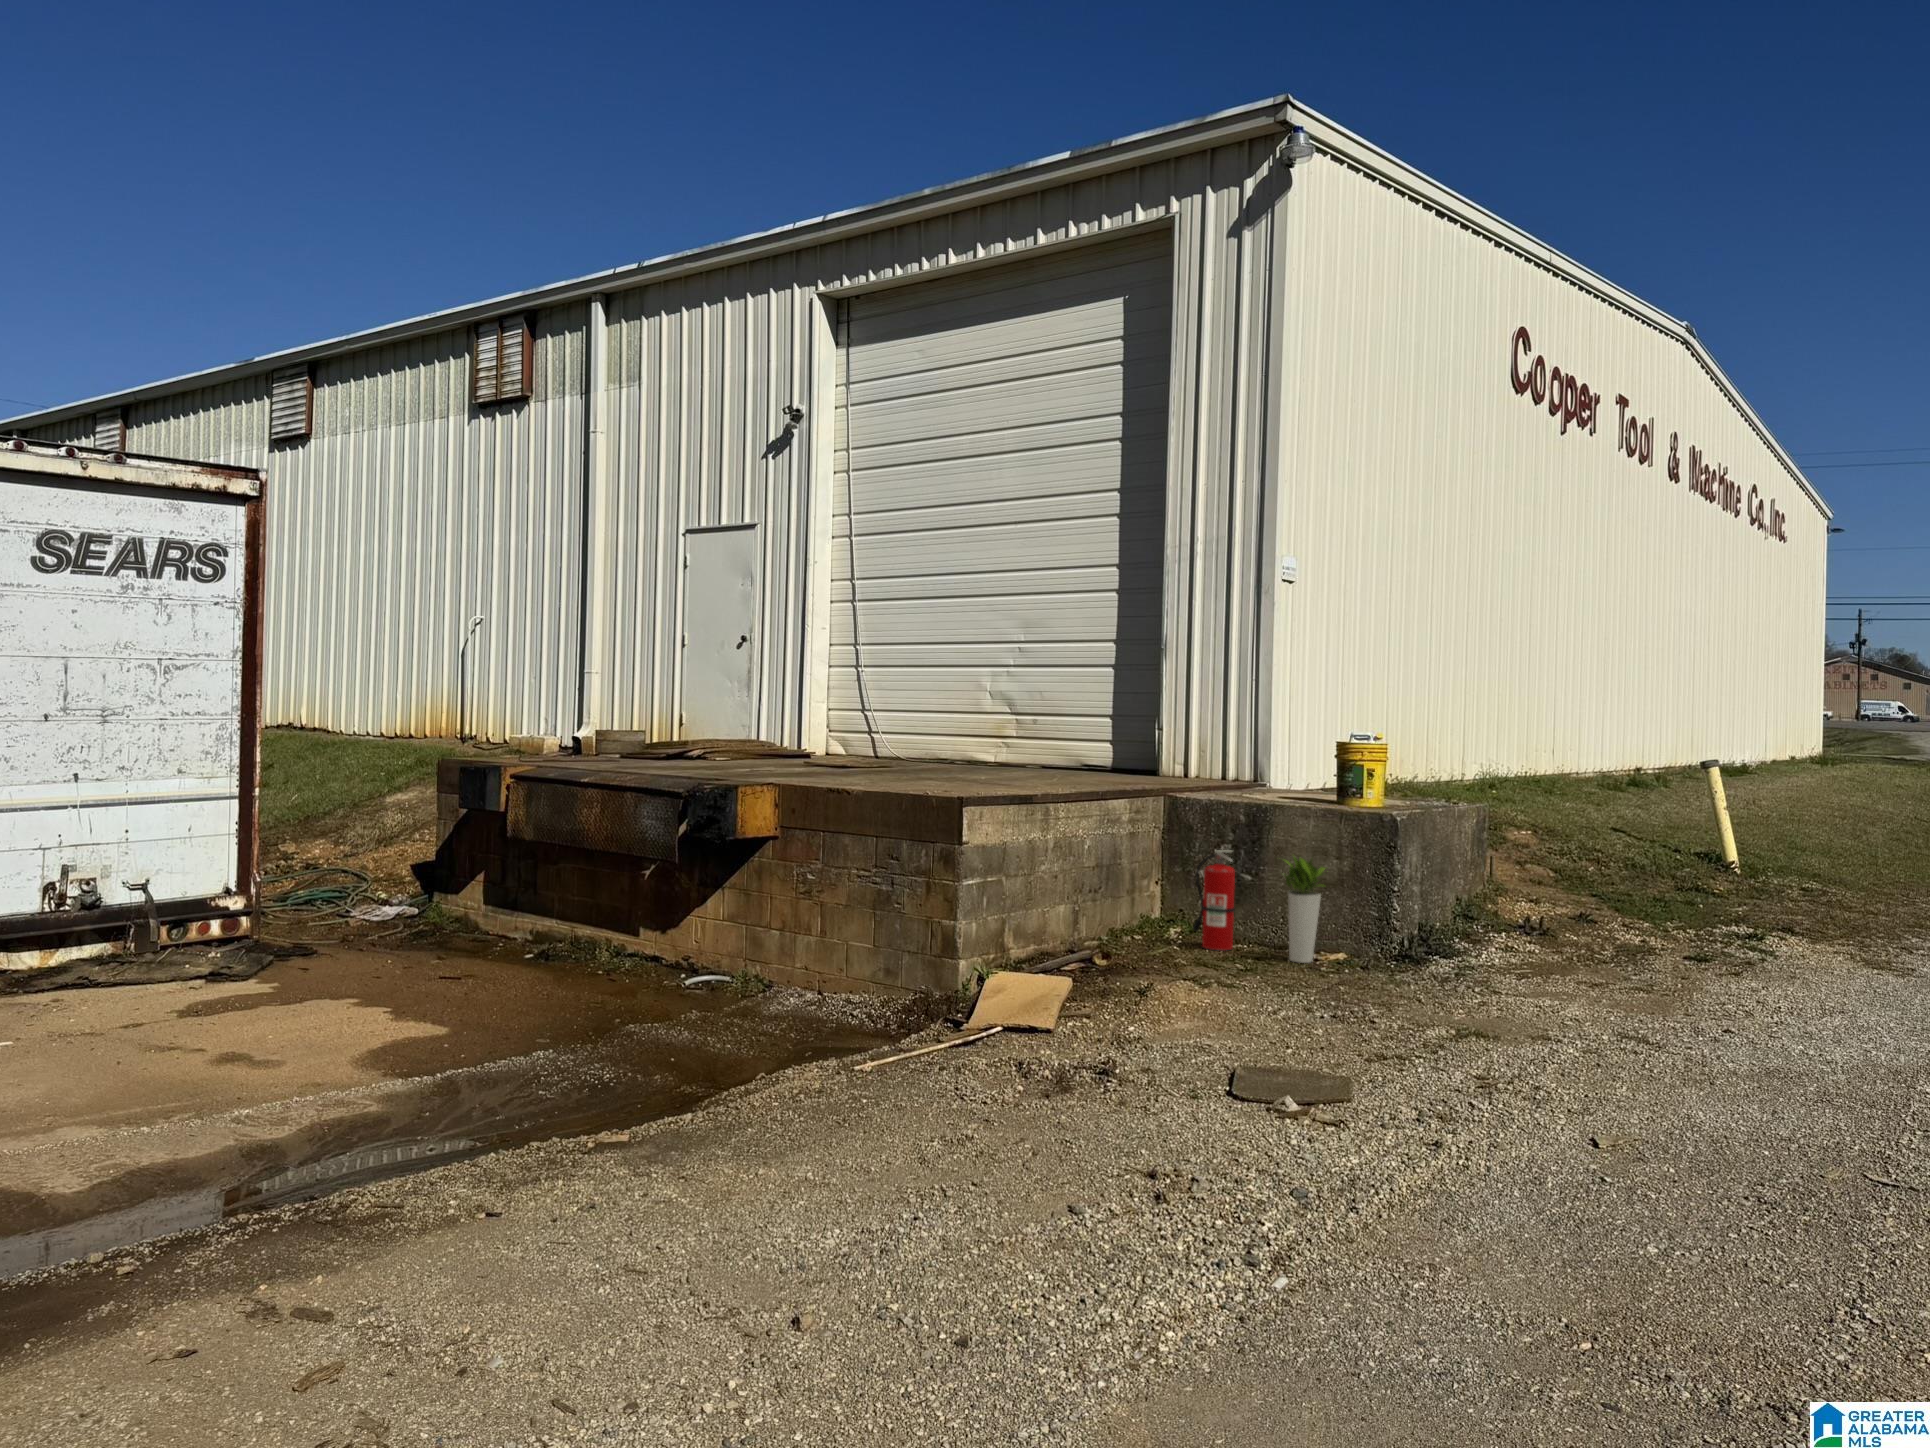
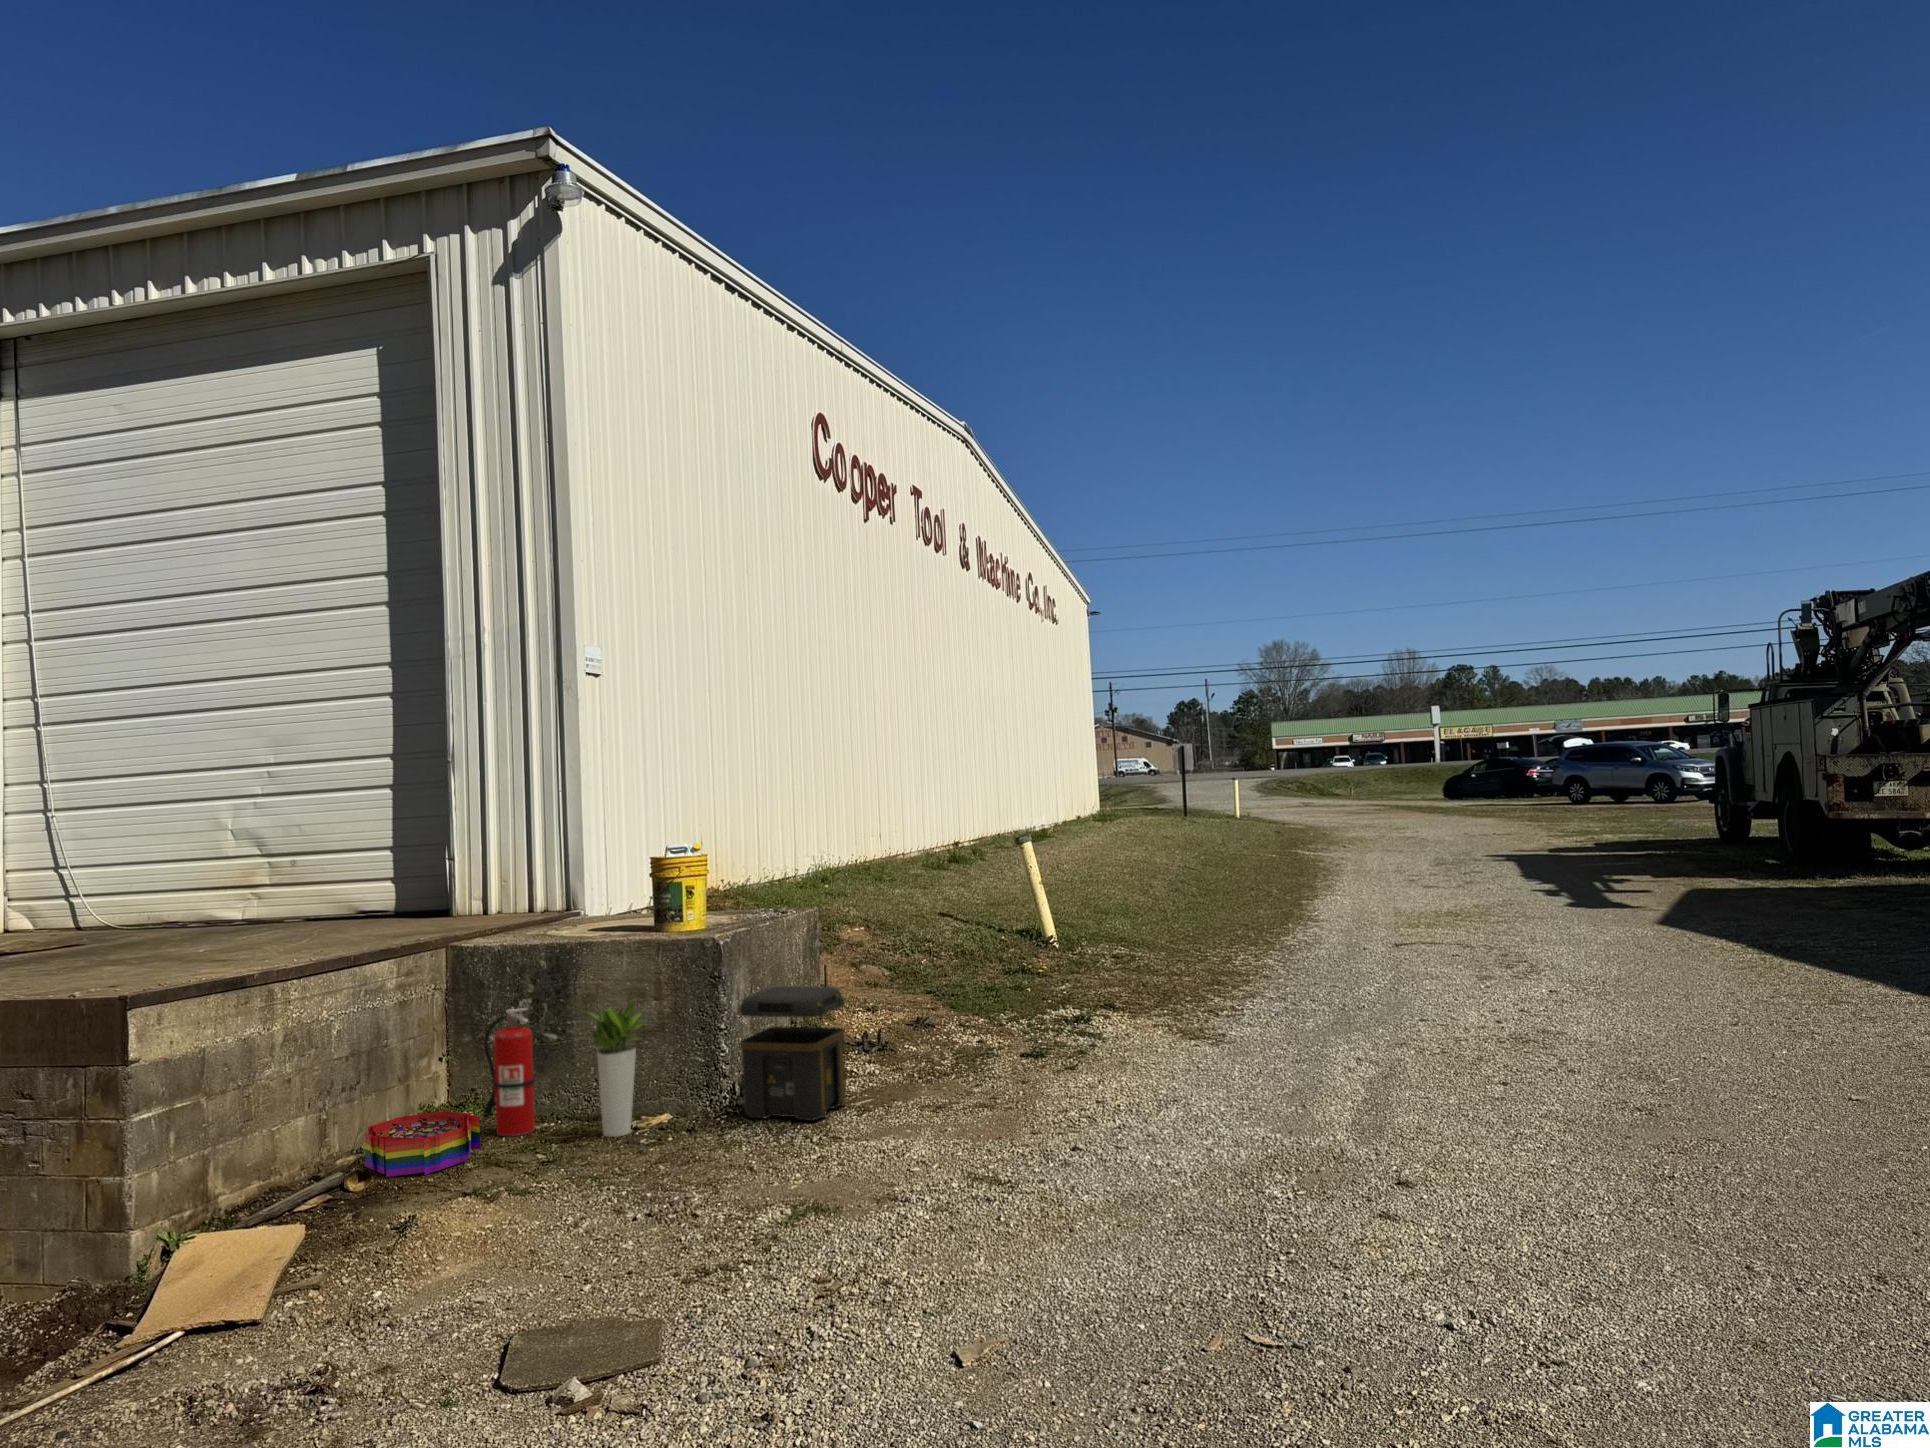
toolbox: none [1411,860,1509,976] -> present [740,986,846,1121]
storage bin: none [1105,920,1192,965] -> present [365,1111,481,1177]

